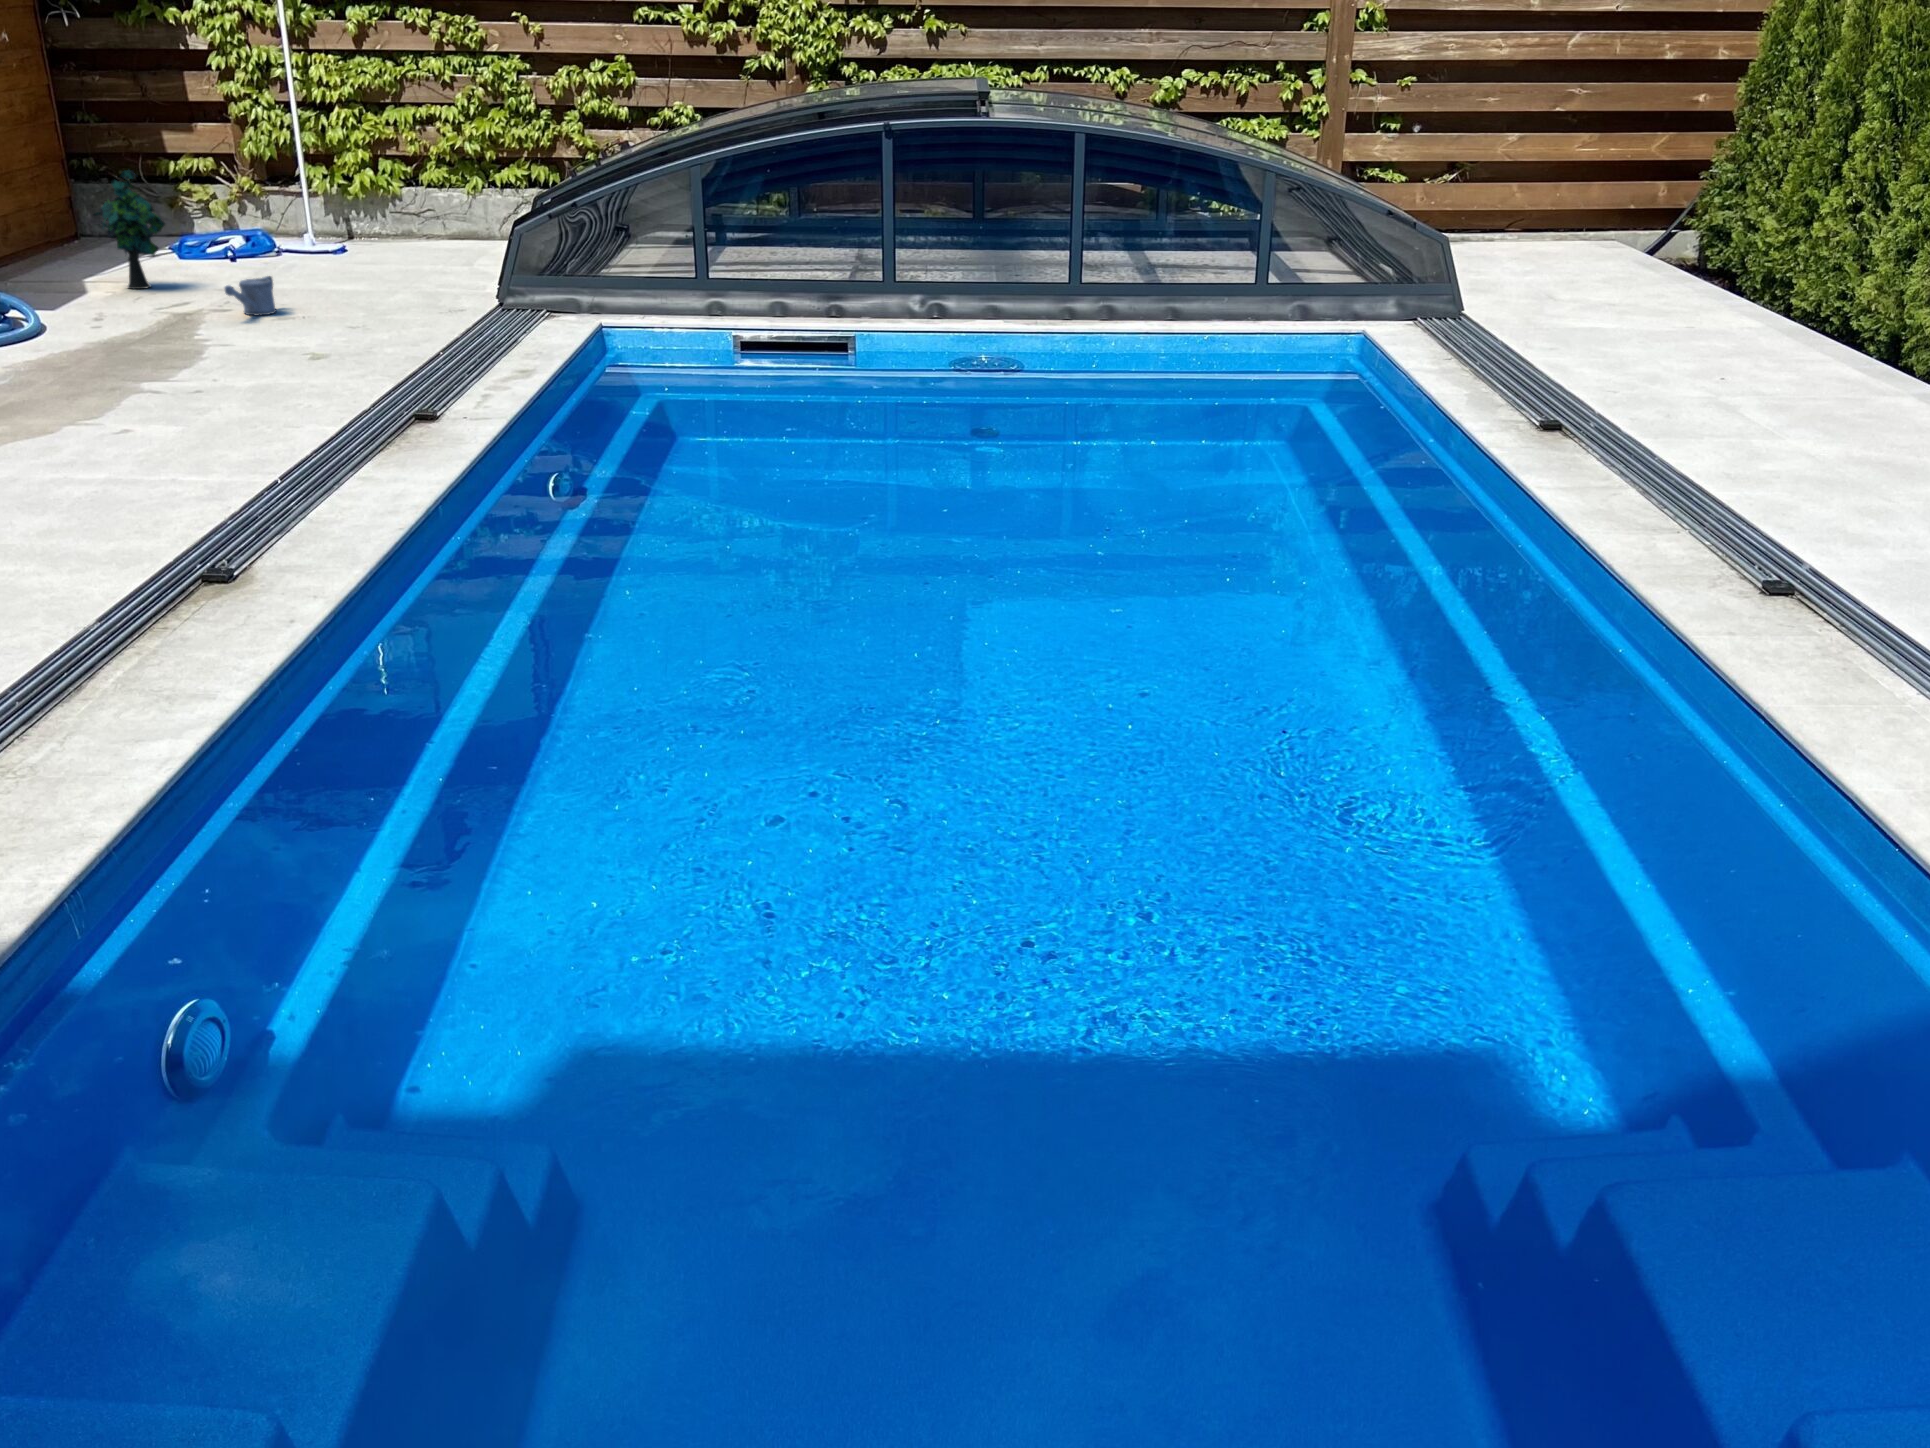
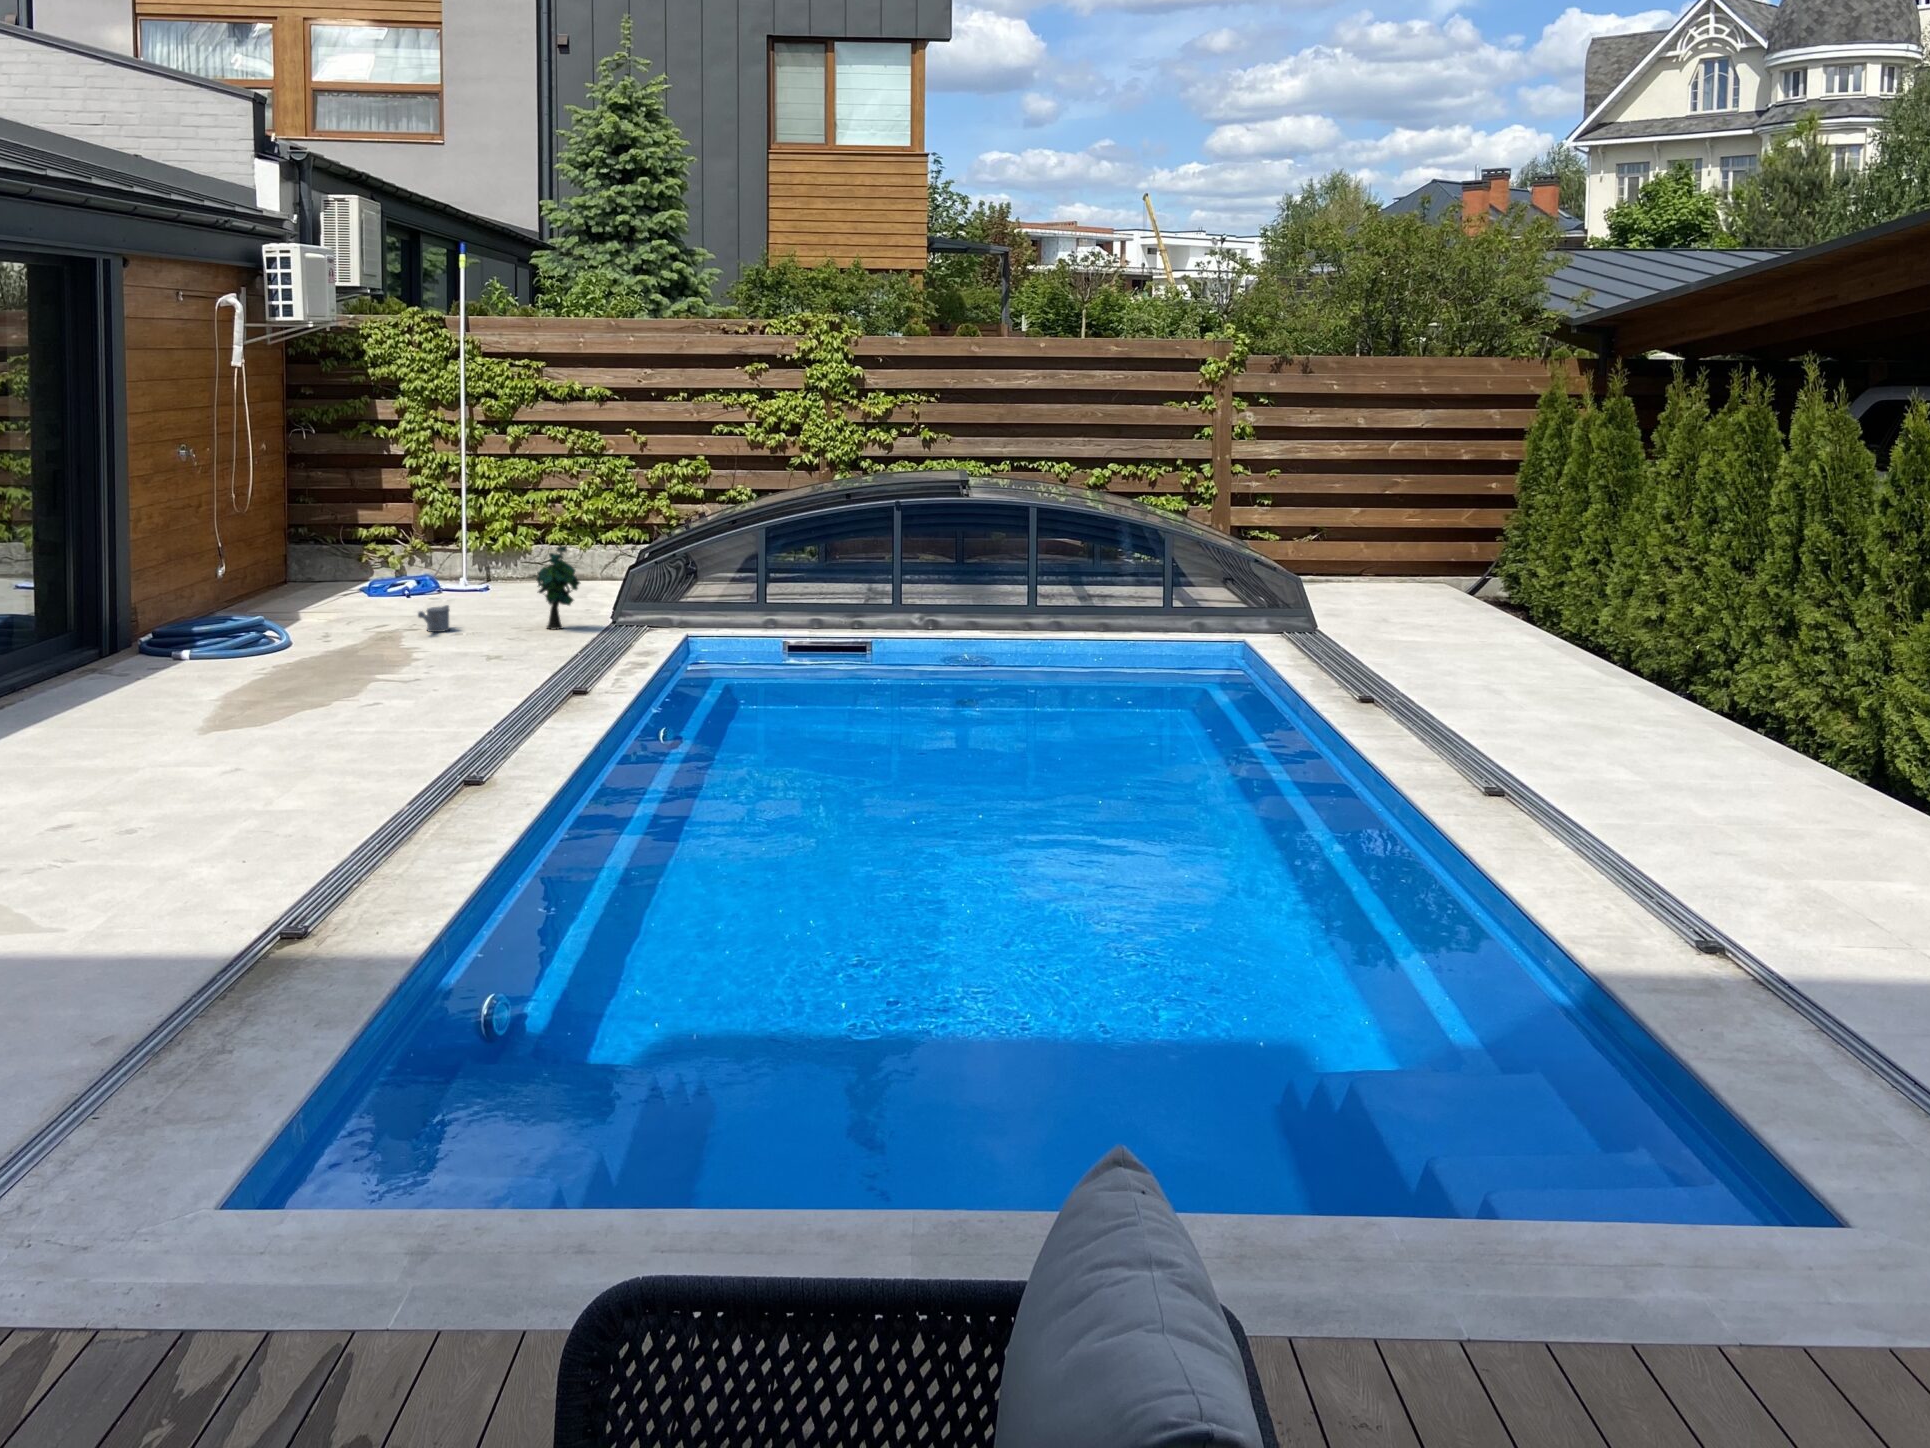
decorative plant: present [93,170,165,289] -> present [532,546,580,630]

